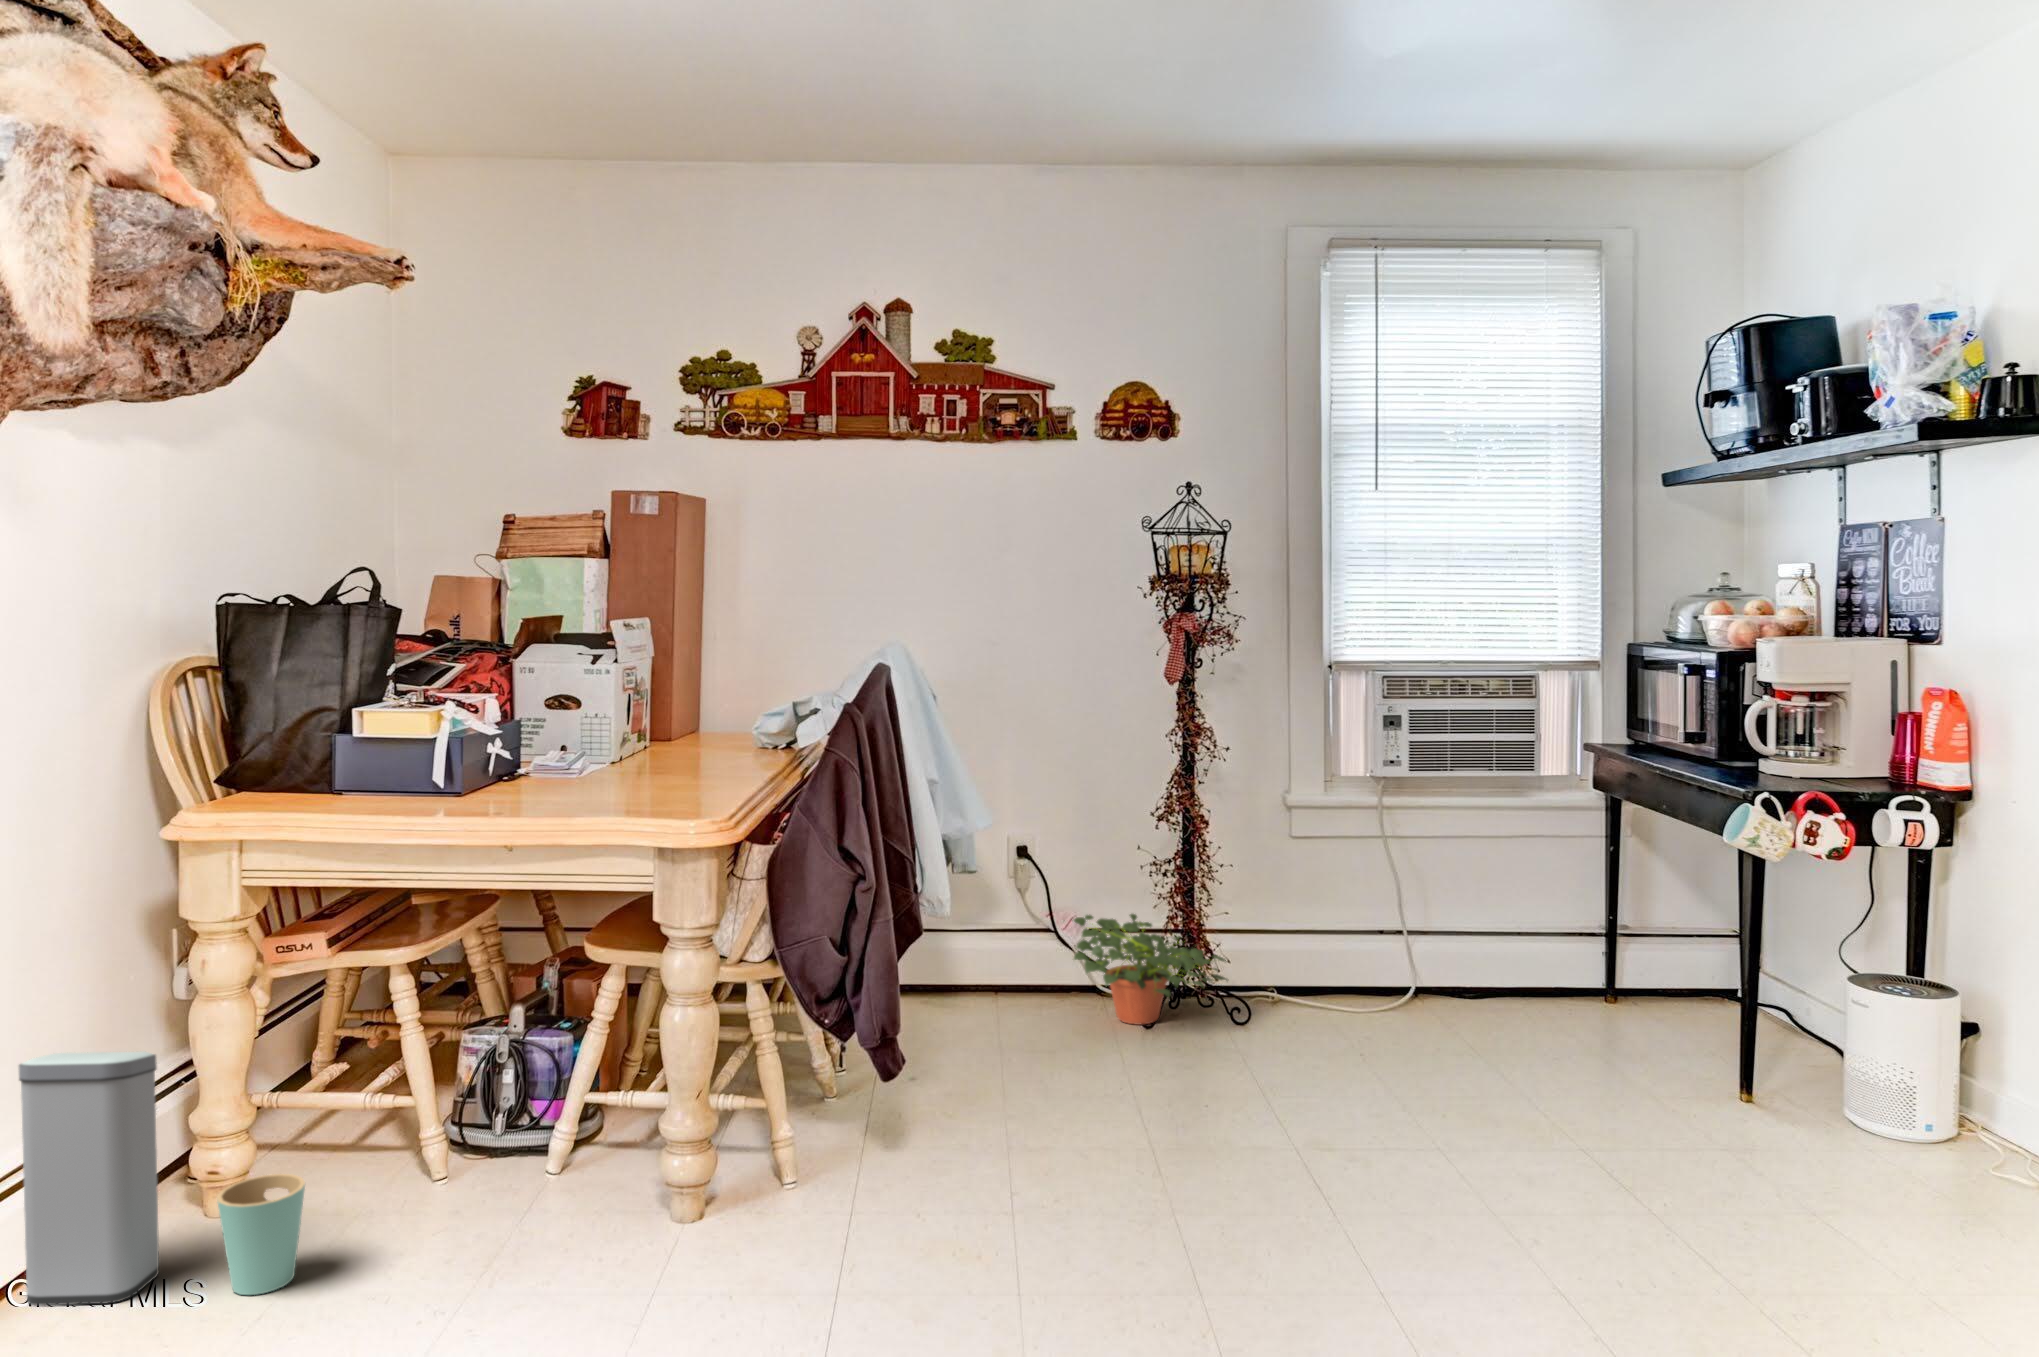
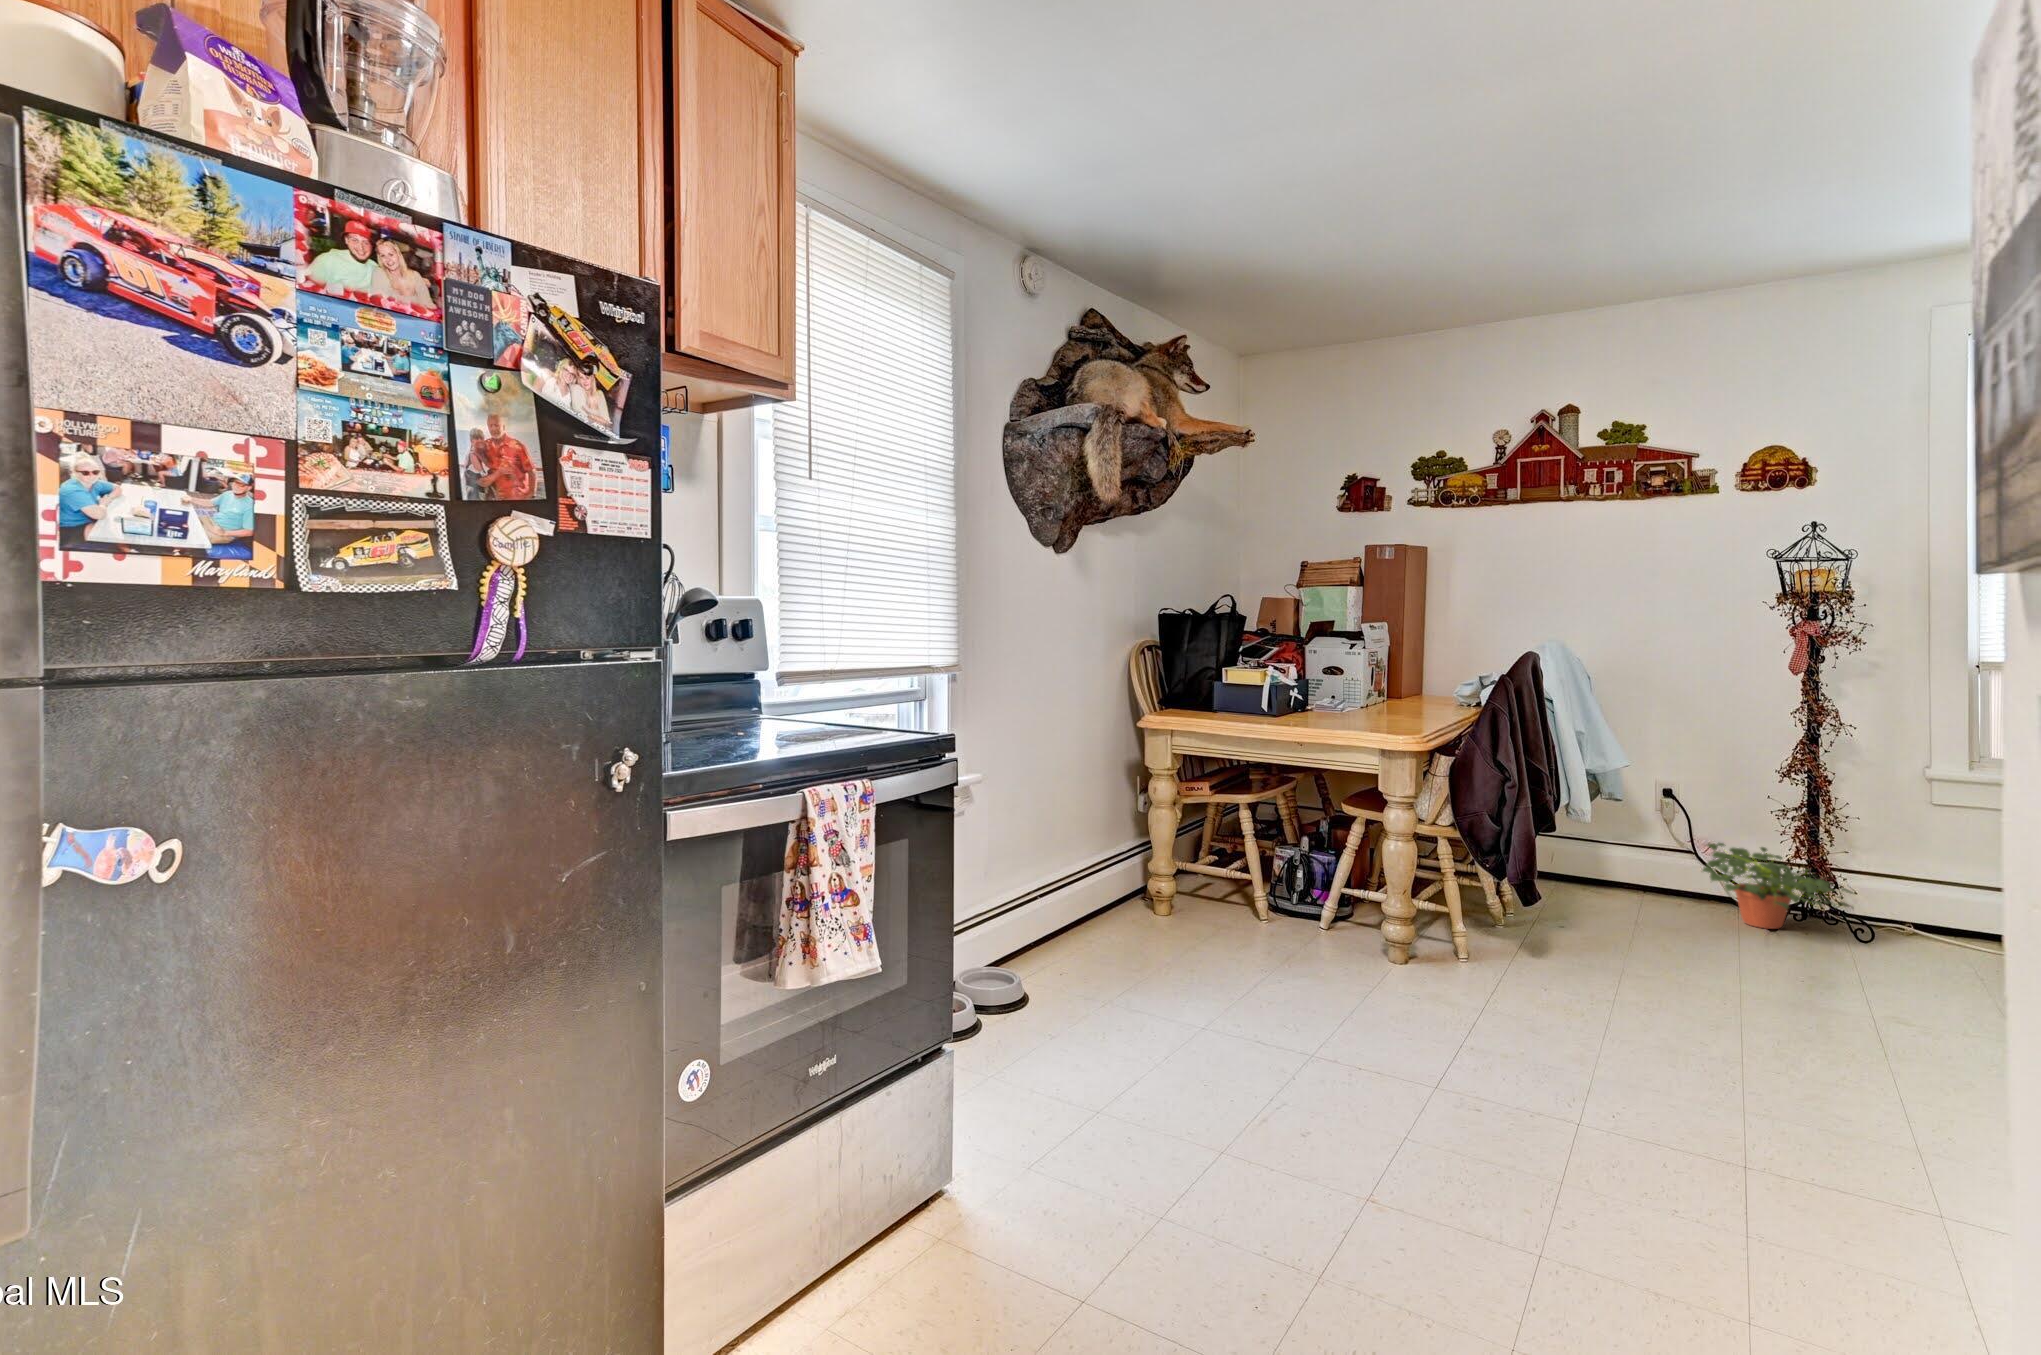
trash can: present [19,1051,305,1306] -> none [1085,818,1200,946]

